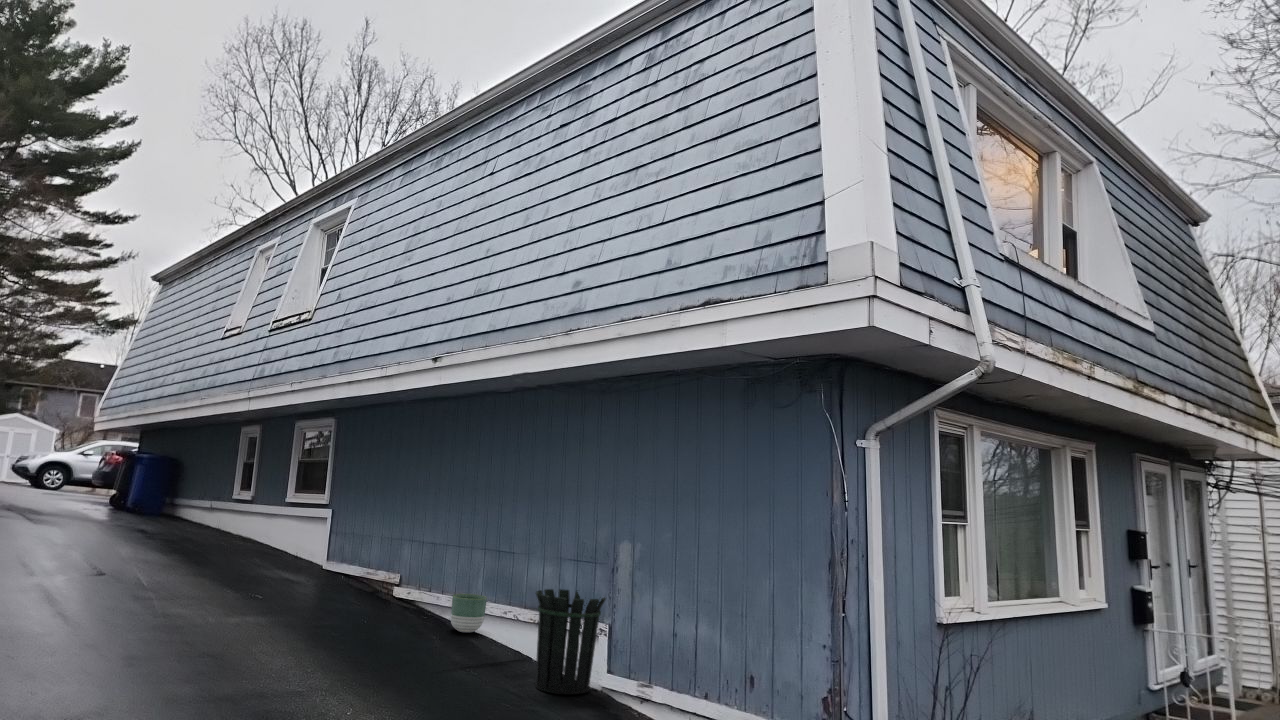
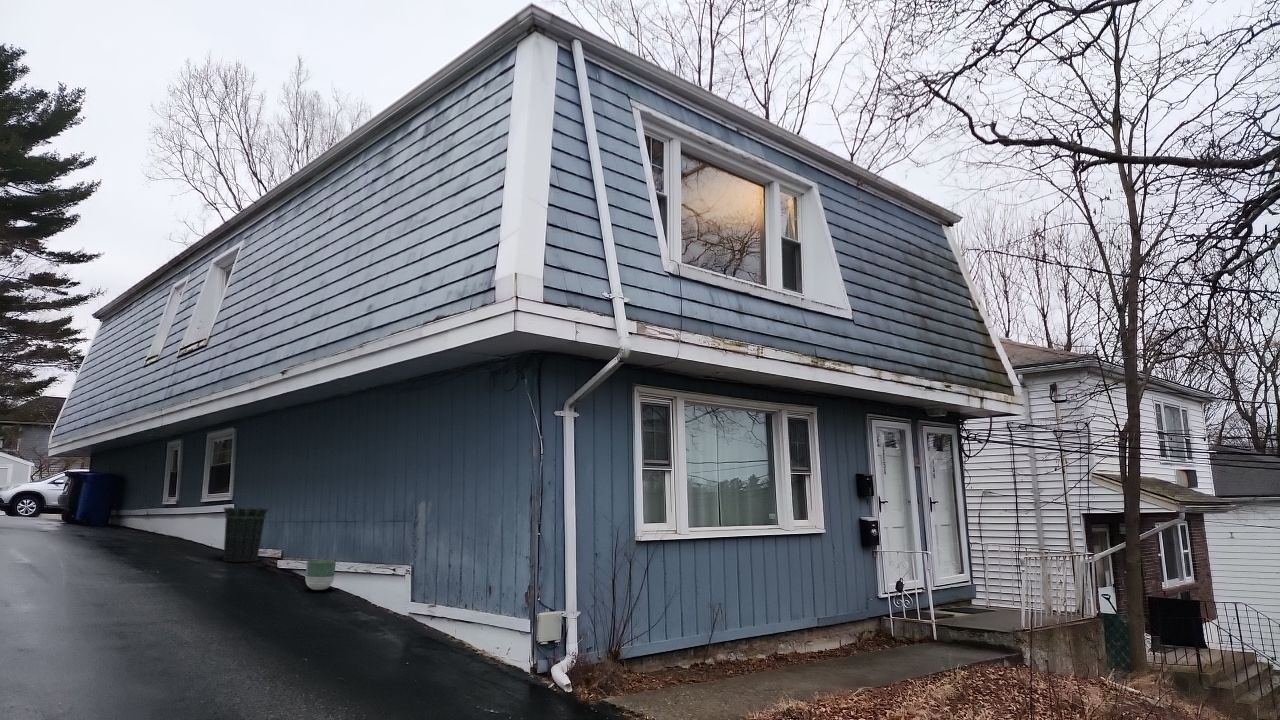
waste bin: present [535,589,606,694] -> present [223,507,268,562]

